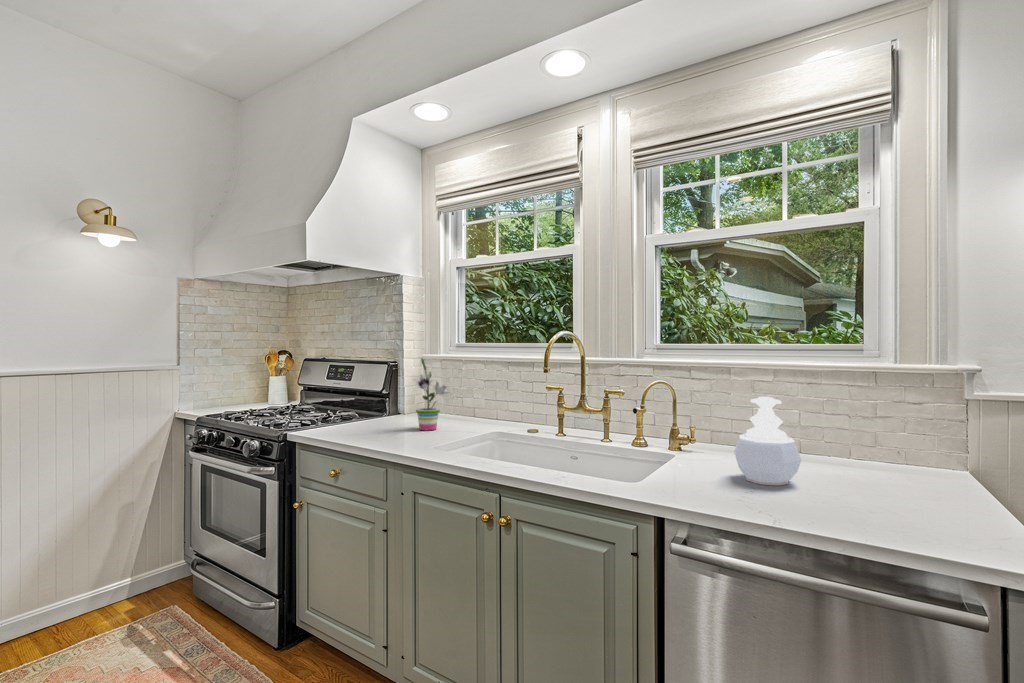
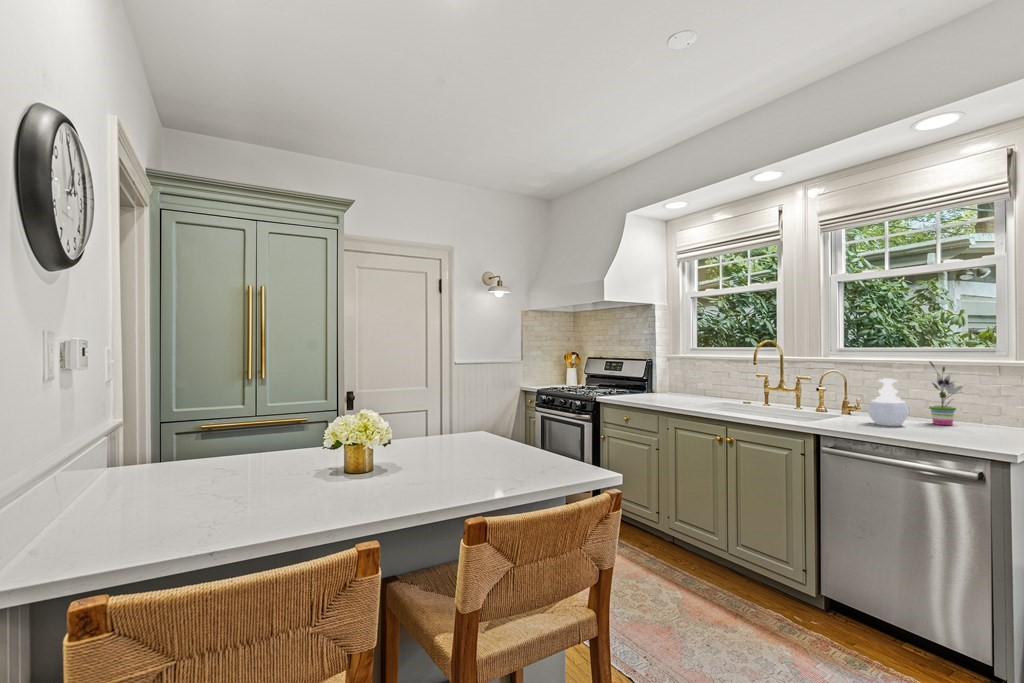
potted plant: present [414,359,448,430] -> present [929,361,962,425]

